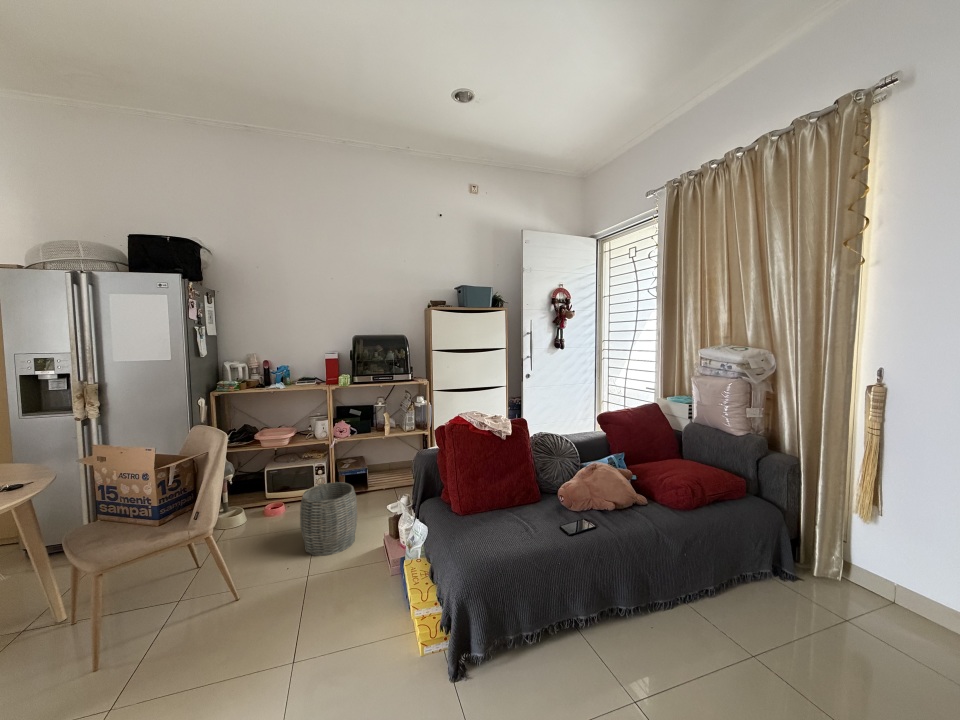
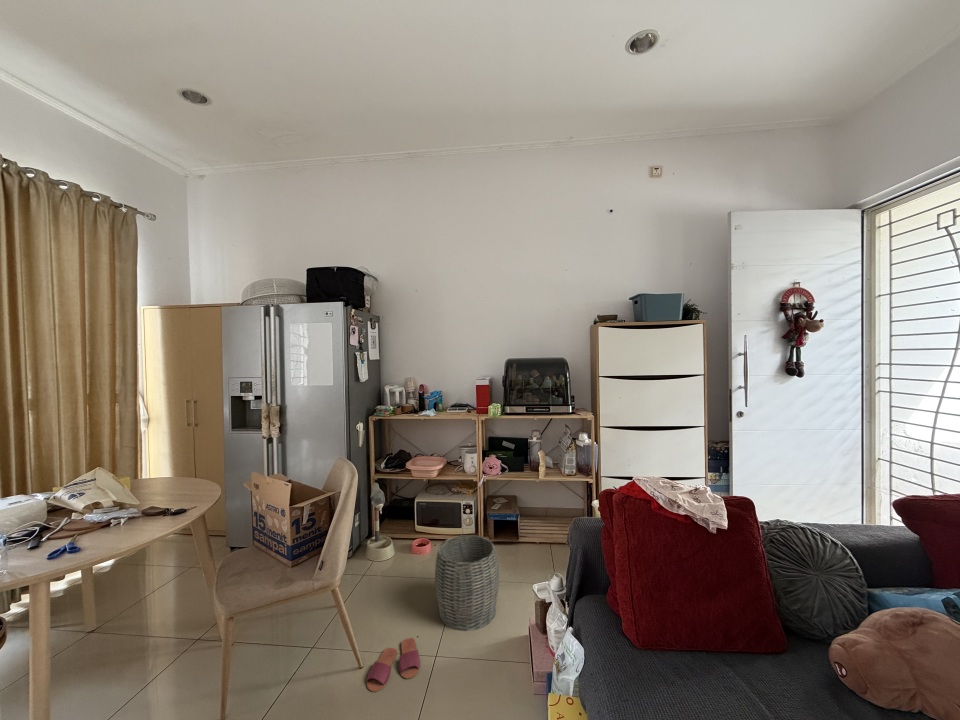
slippers: none [248,569,296,609] -> present [367,638,420,692]

